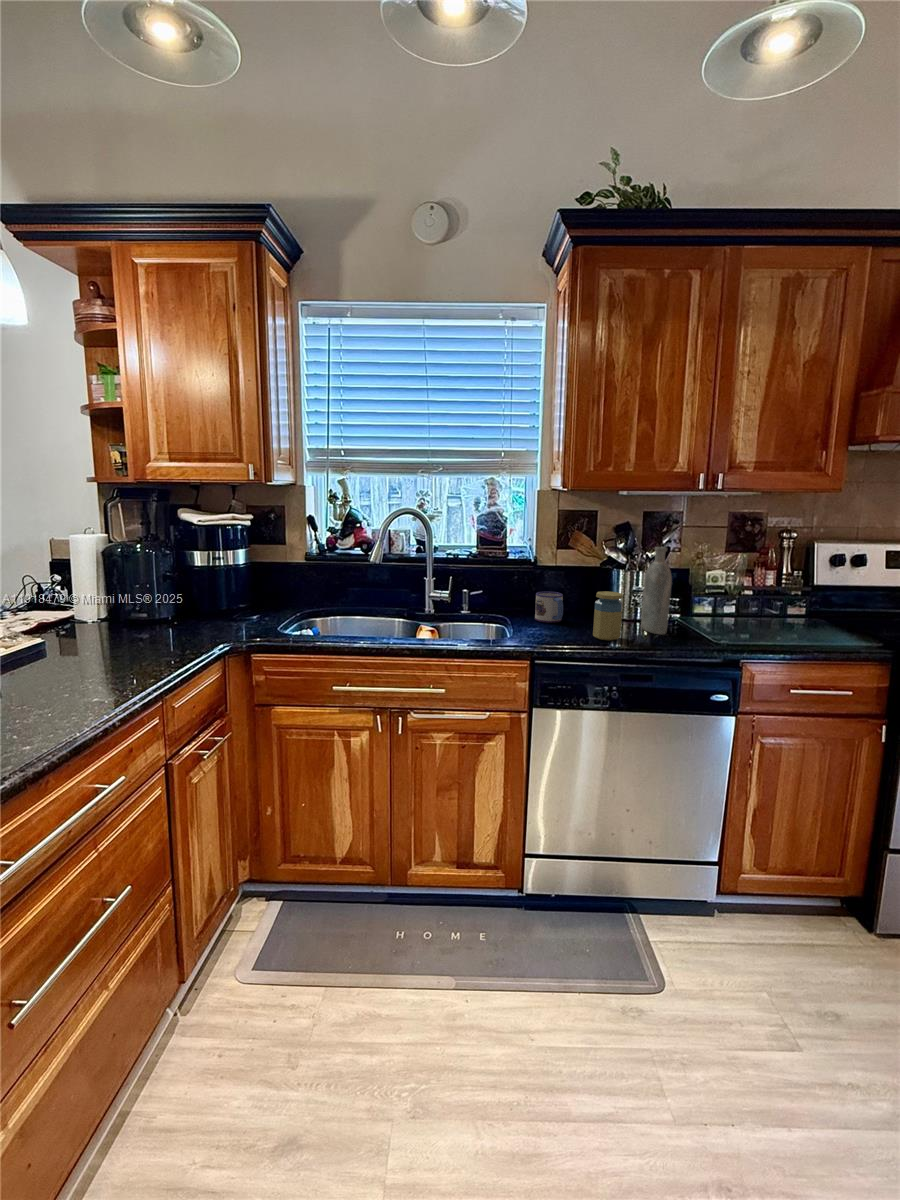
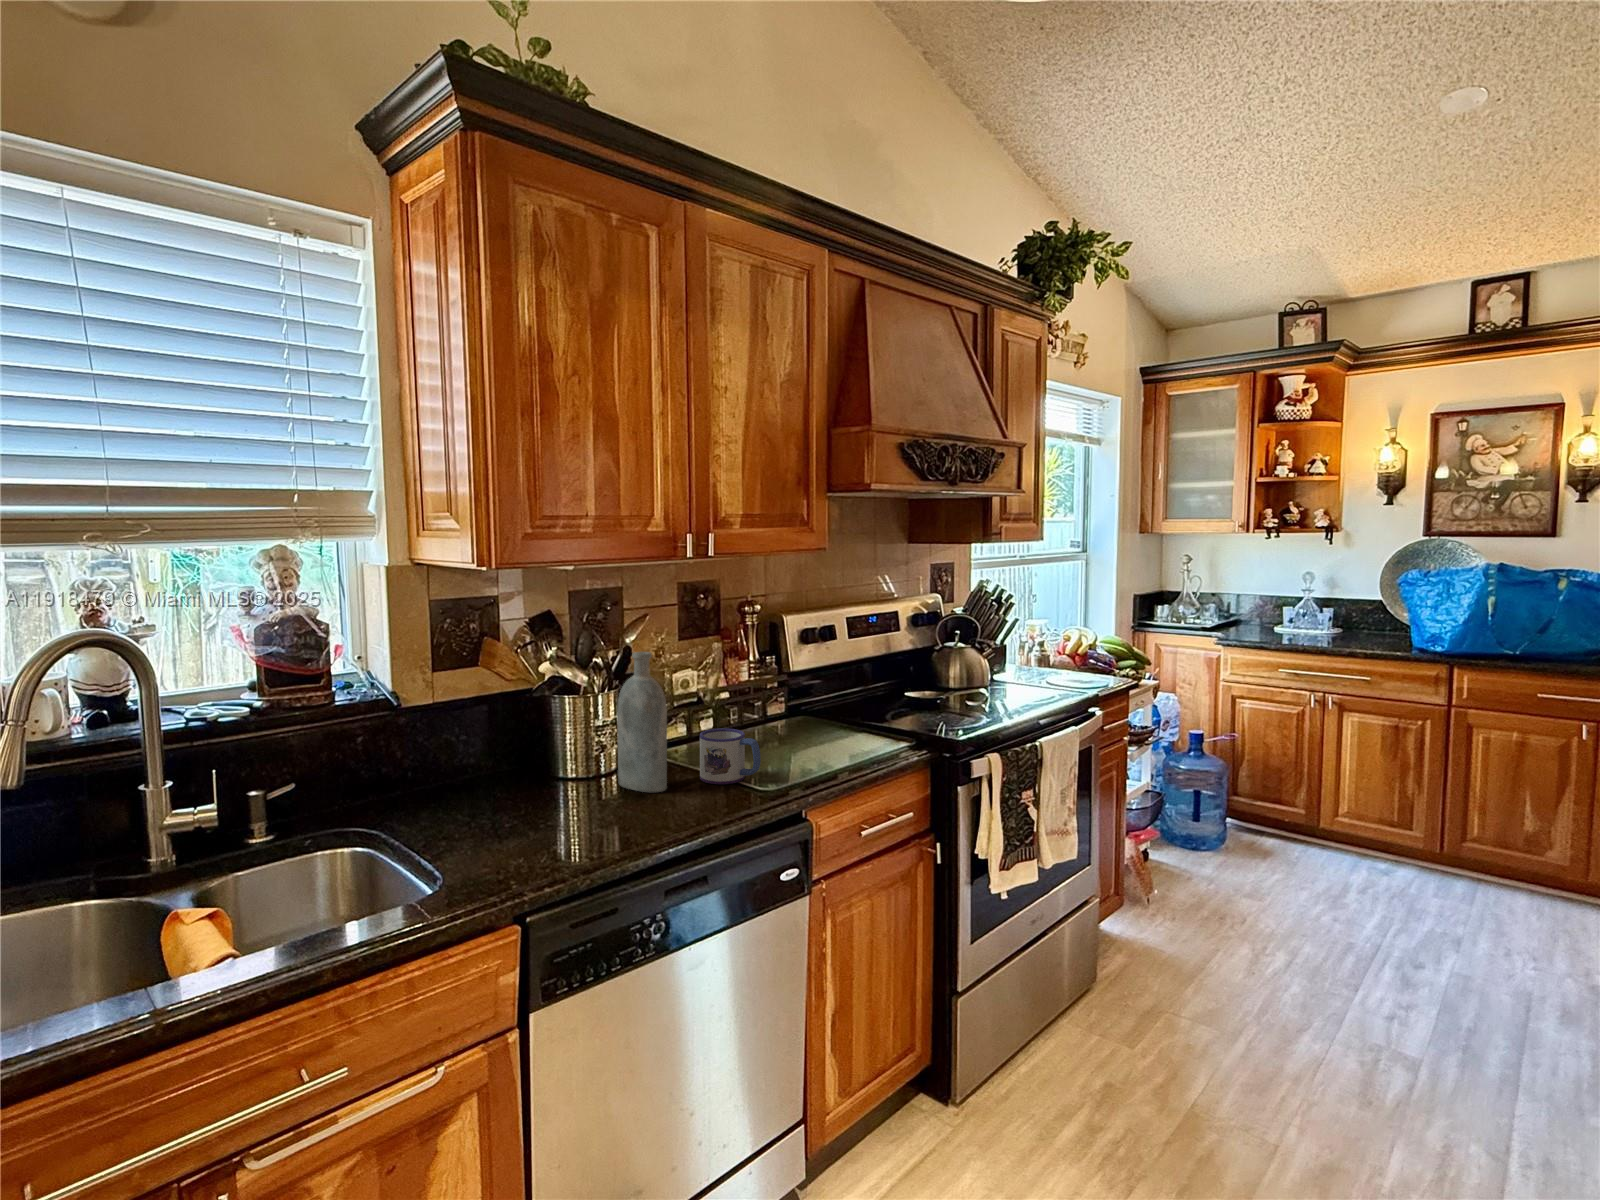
mug: present [535,591,563,623] -> present [700,728,761,784]
jar: present [593,591,623,641] -> none [570,740,619,830]

